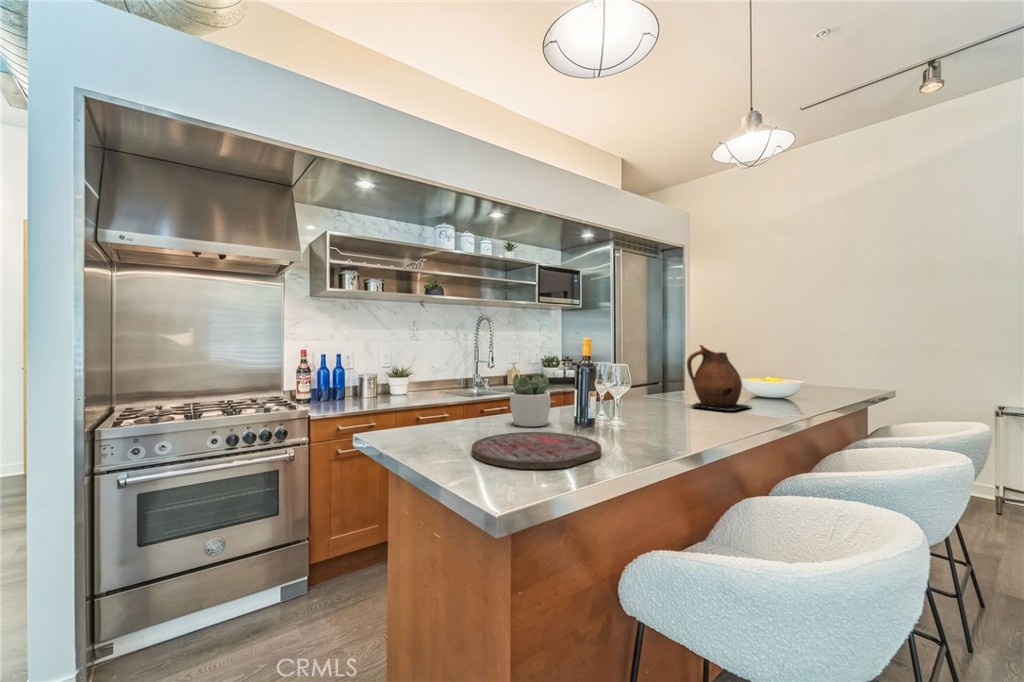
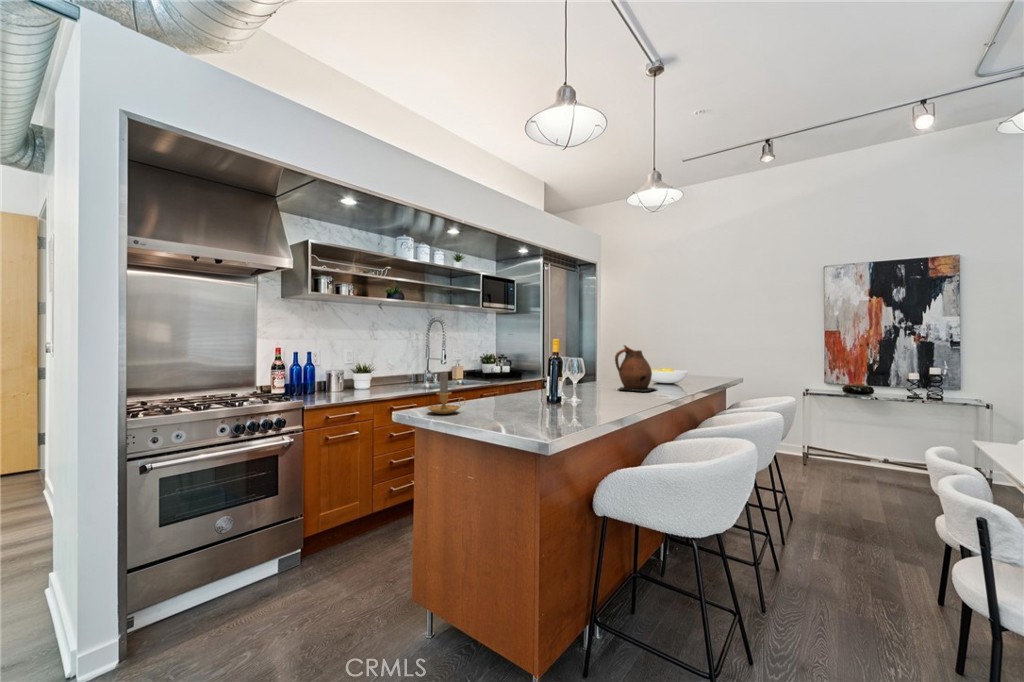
succulent plant: present [510,373,551,427] -> none [501,366,532,404]
candle: none [391,380,446,440] -> present [428,373,465,414]
cutting board: present [472,432,601,469] -> none [496,406,582,424]

